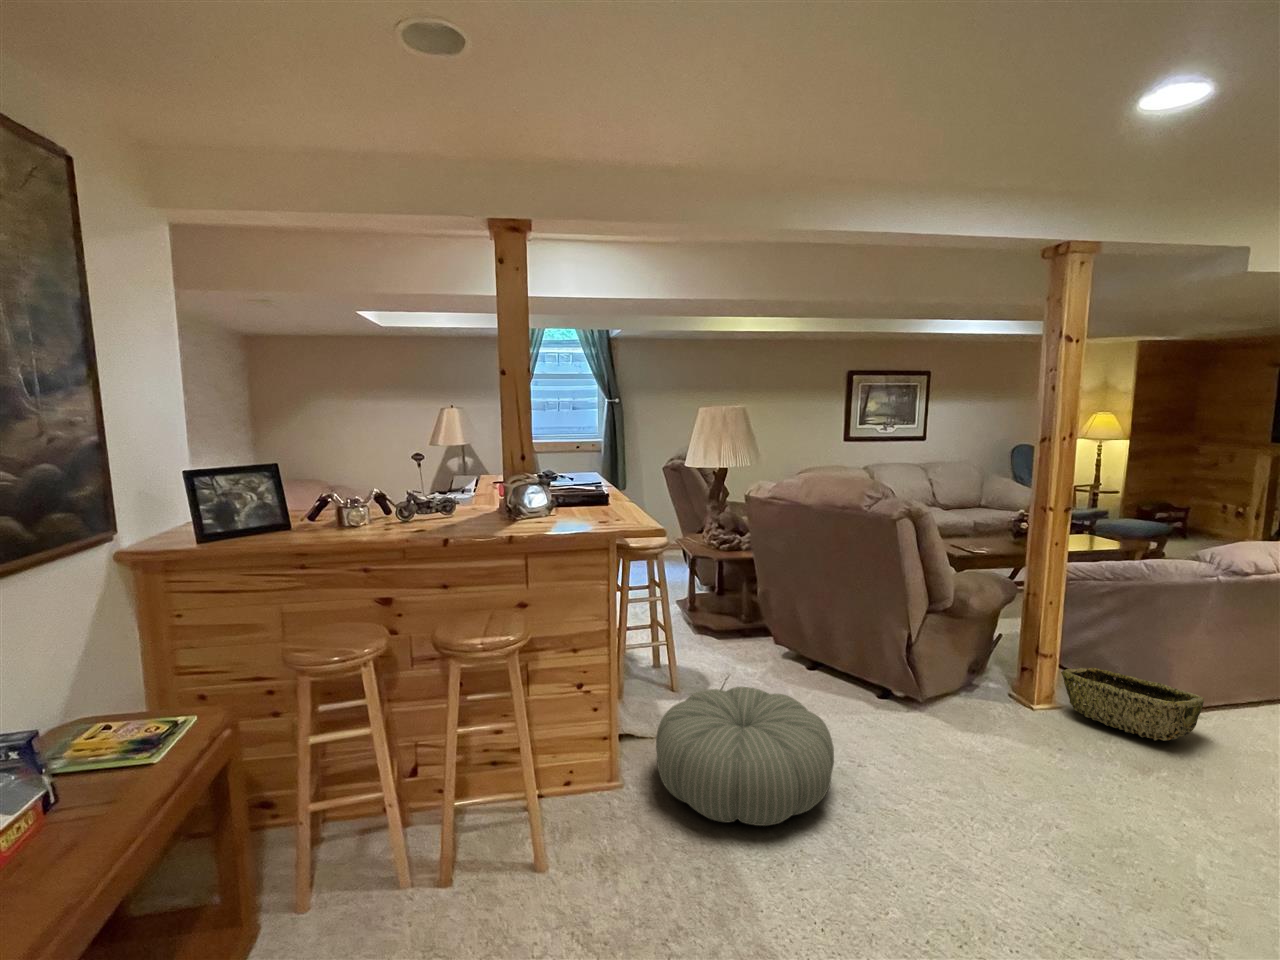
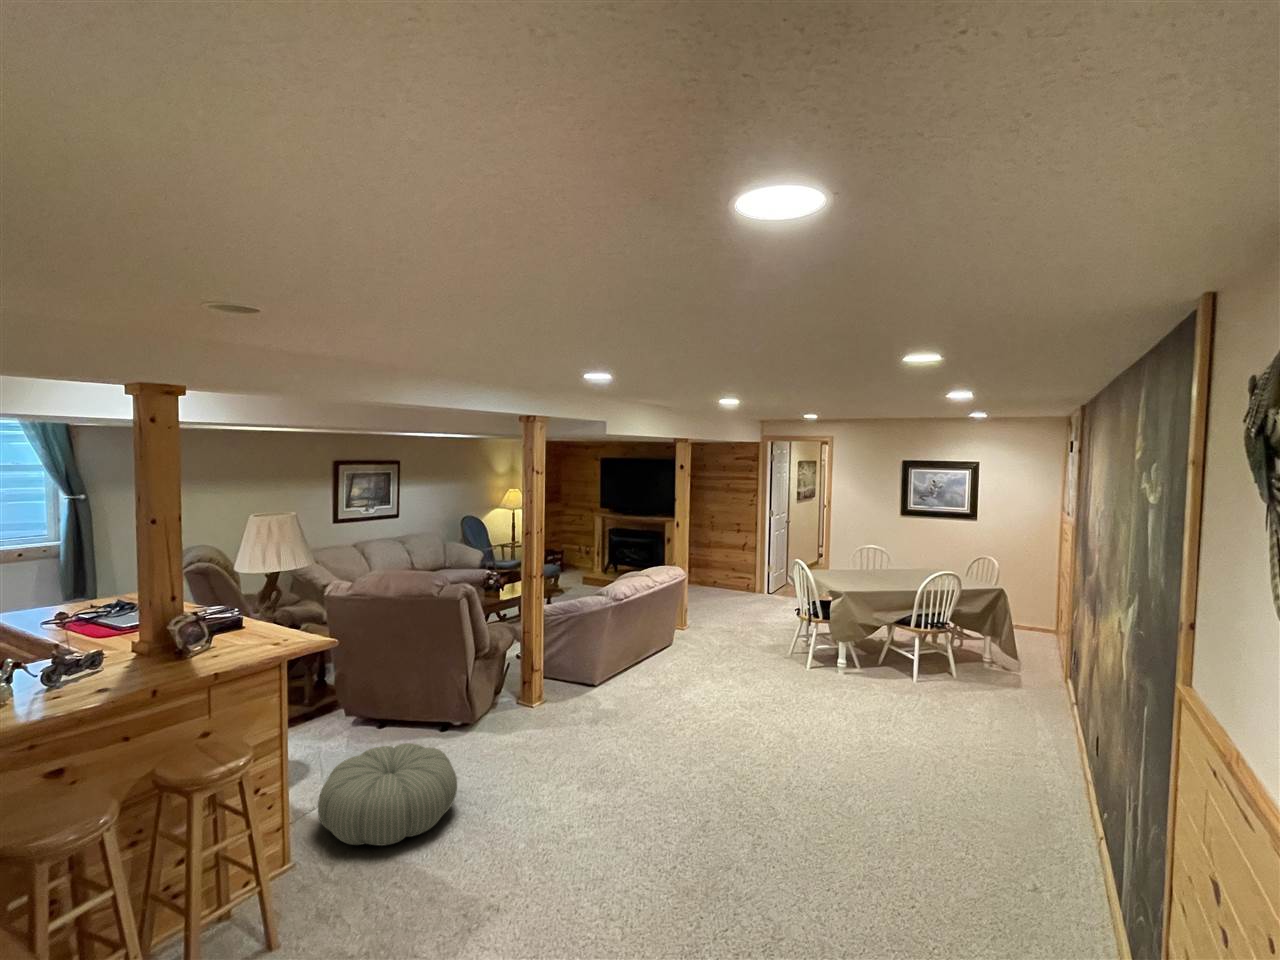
woven basket: present [1061,668,1204,741] -> none [546,671,611,705]

